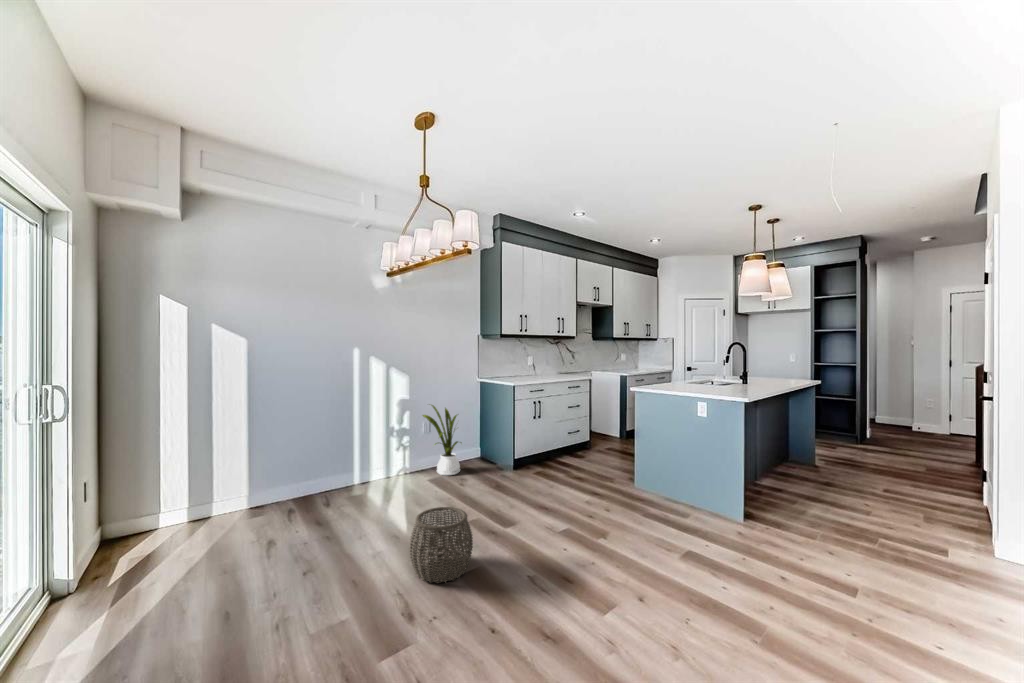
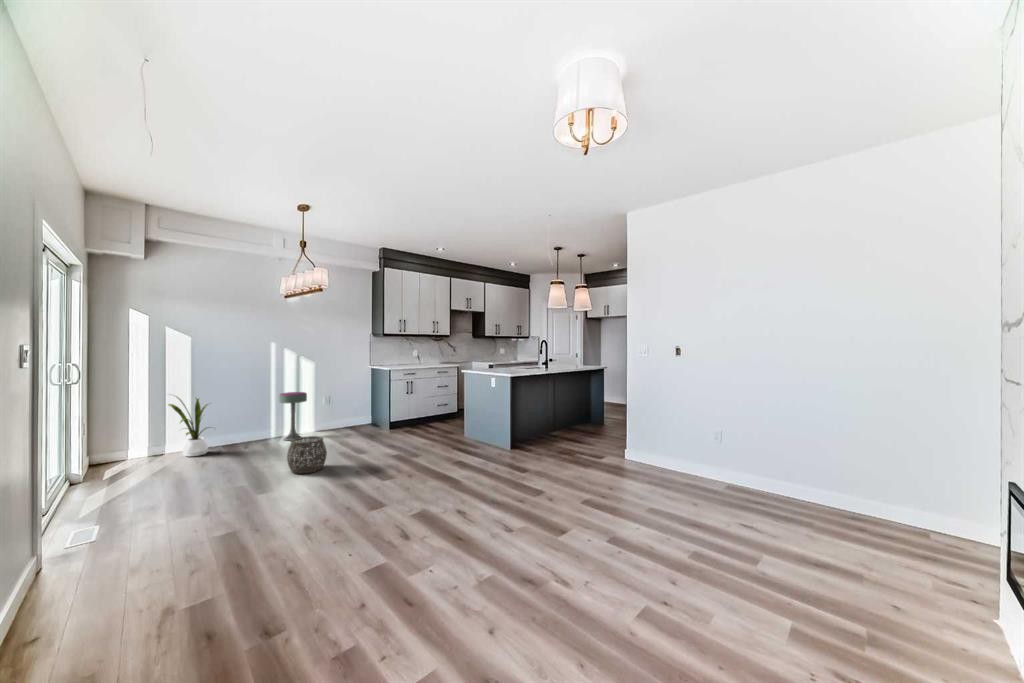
house plant: present [423,405,461,475] -> present [168,397,210,456]
bar stool: none [367,418,405,491] -> present [279,392,307,441]

